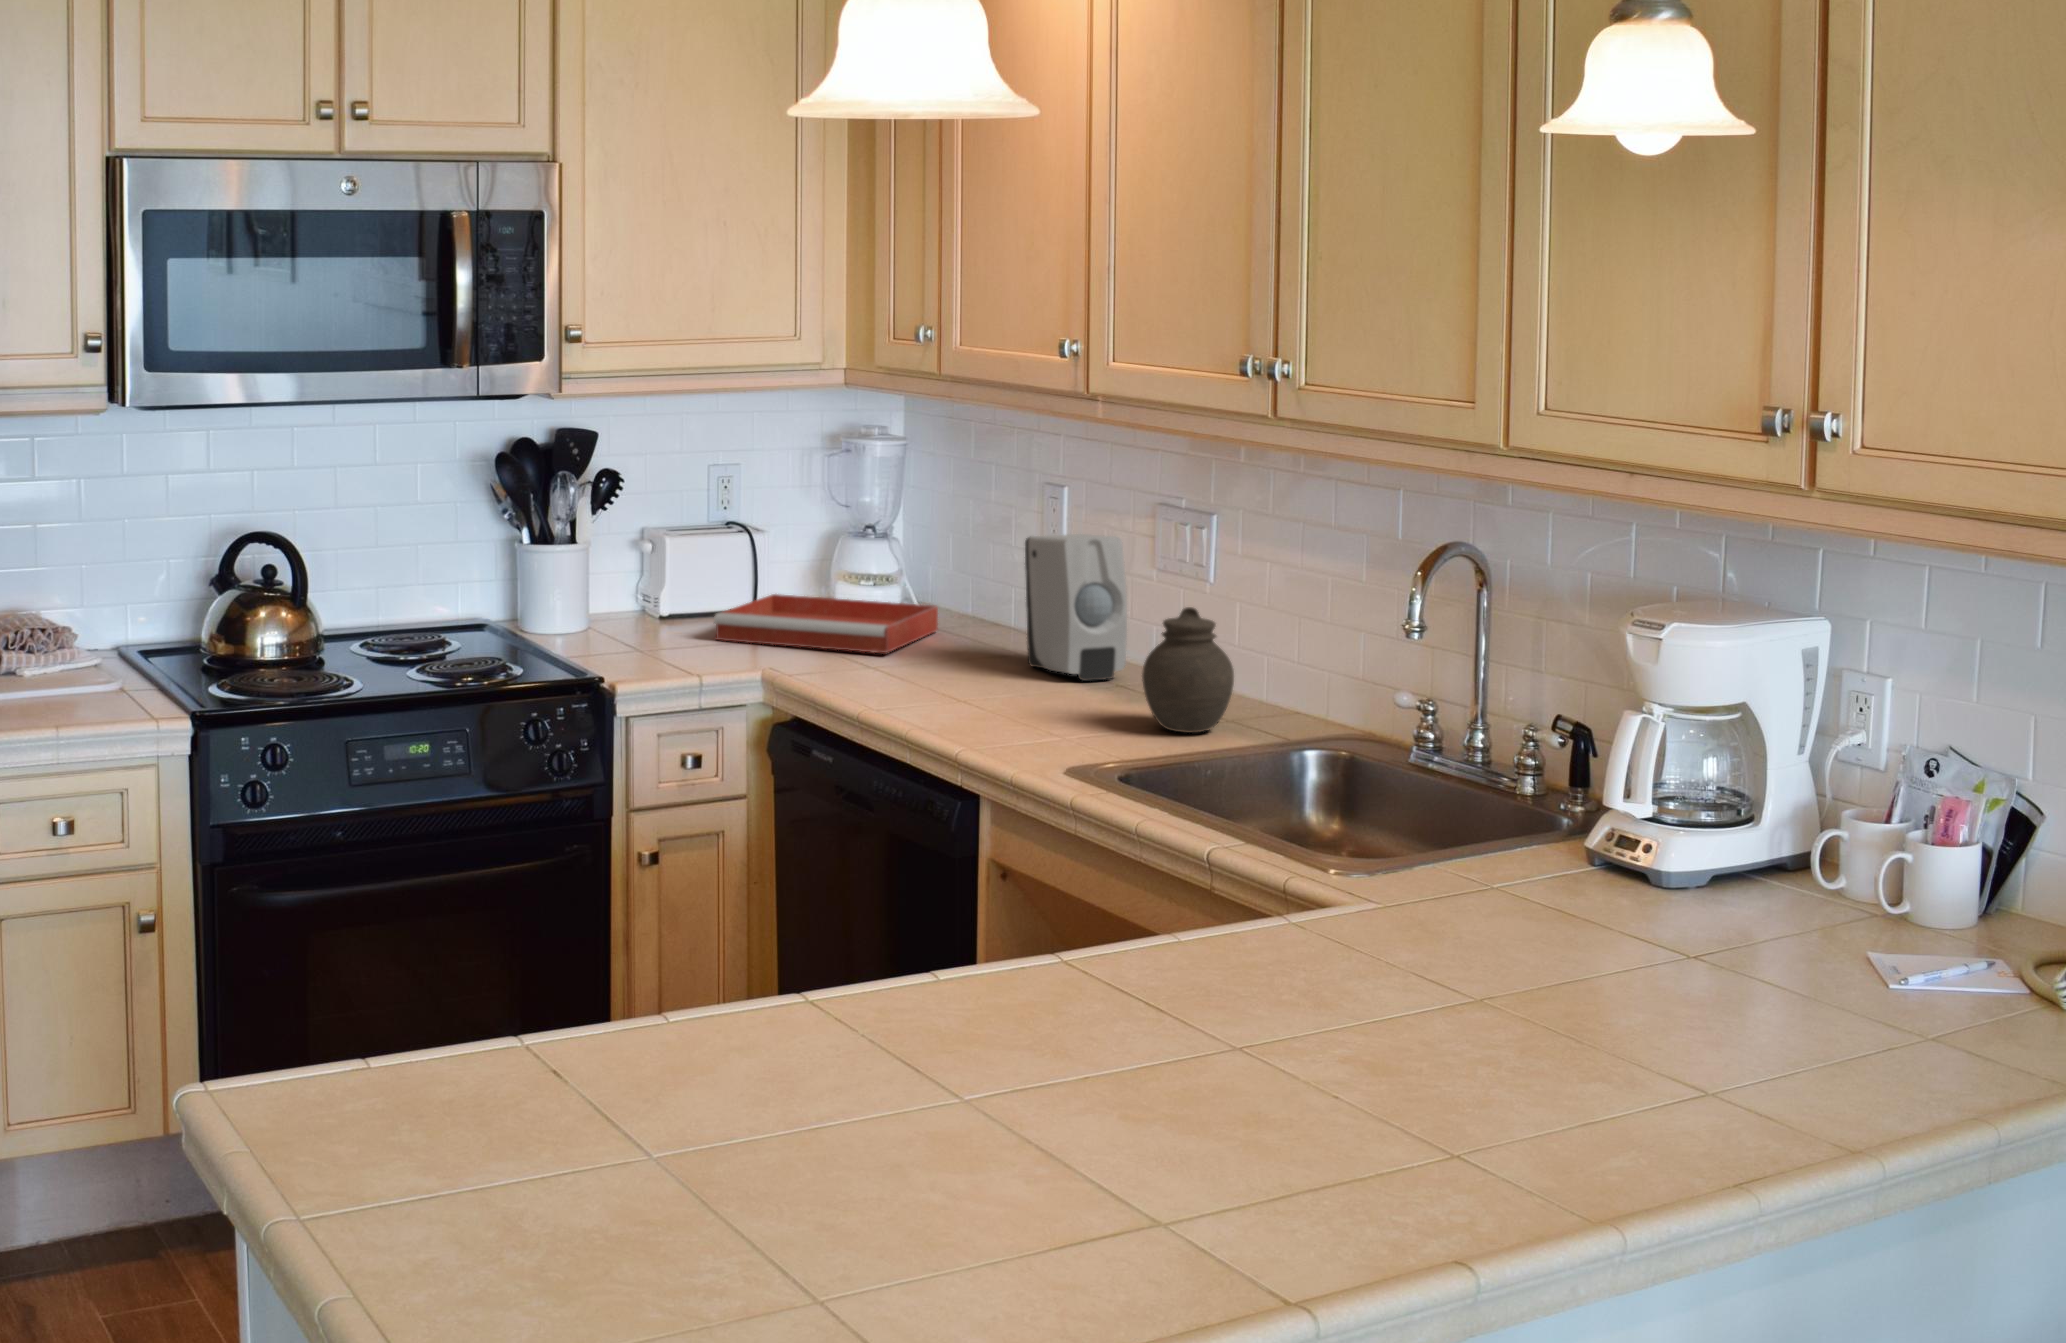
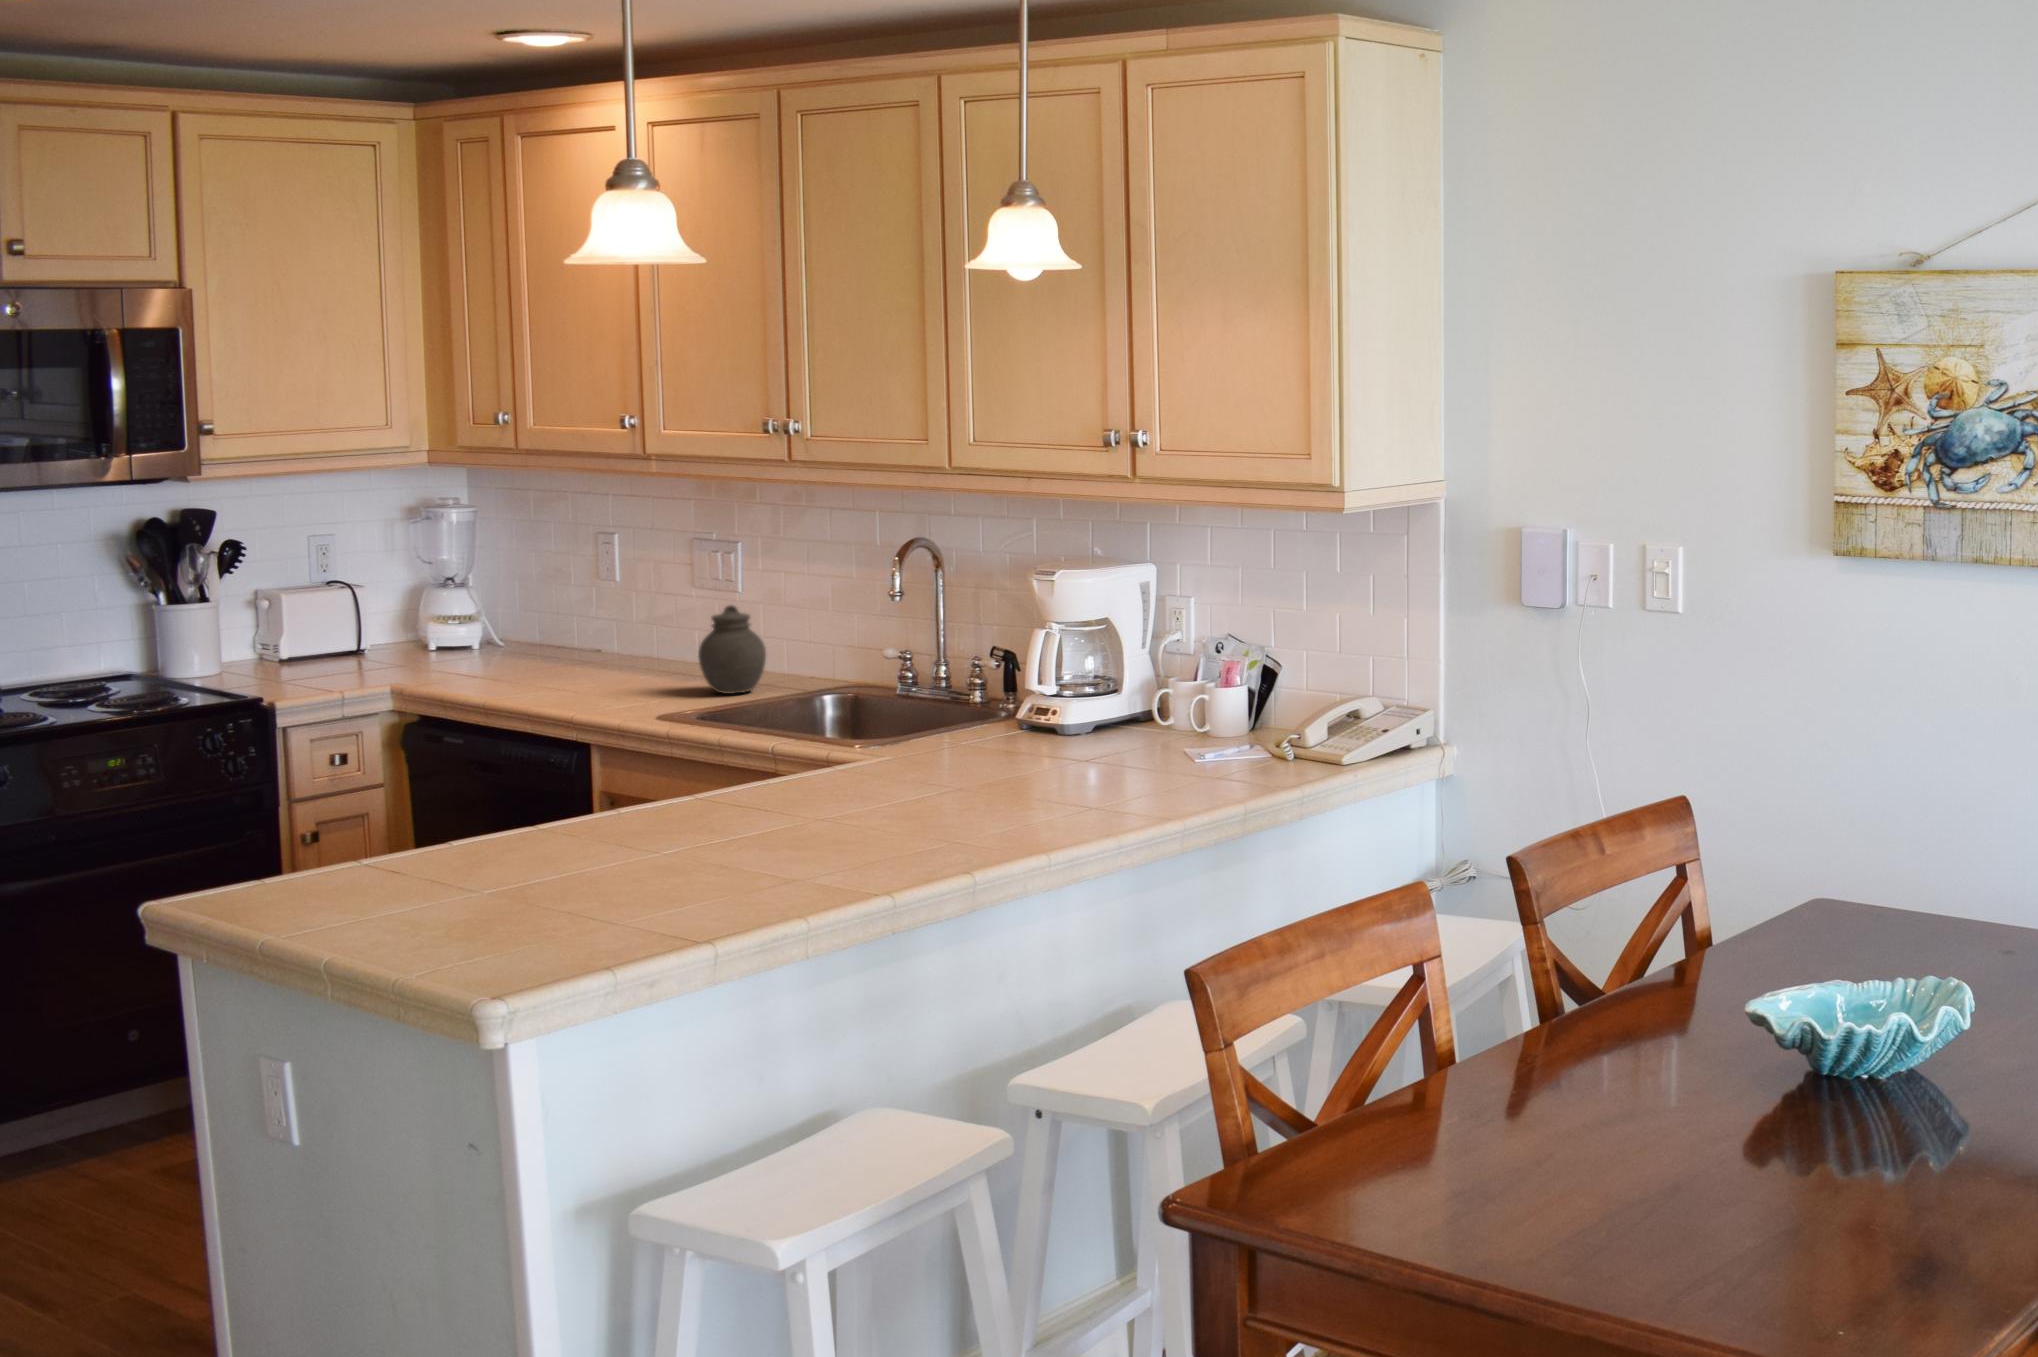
soap dispenser: present [1025,534,1127,681] -> none [594,565,680,671]
tray: present [714,594,938,653] -> none [335,632,523,669]

